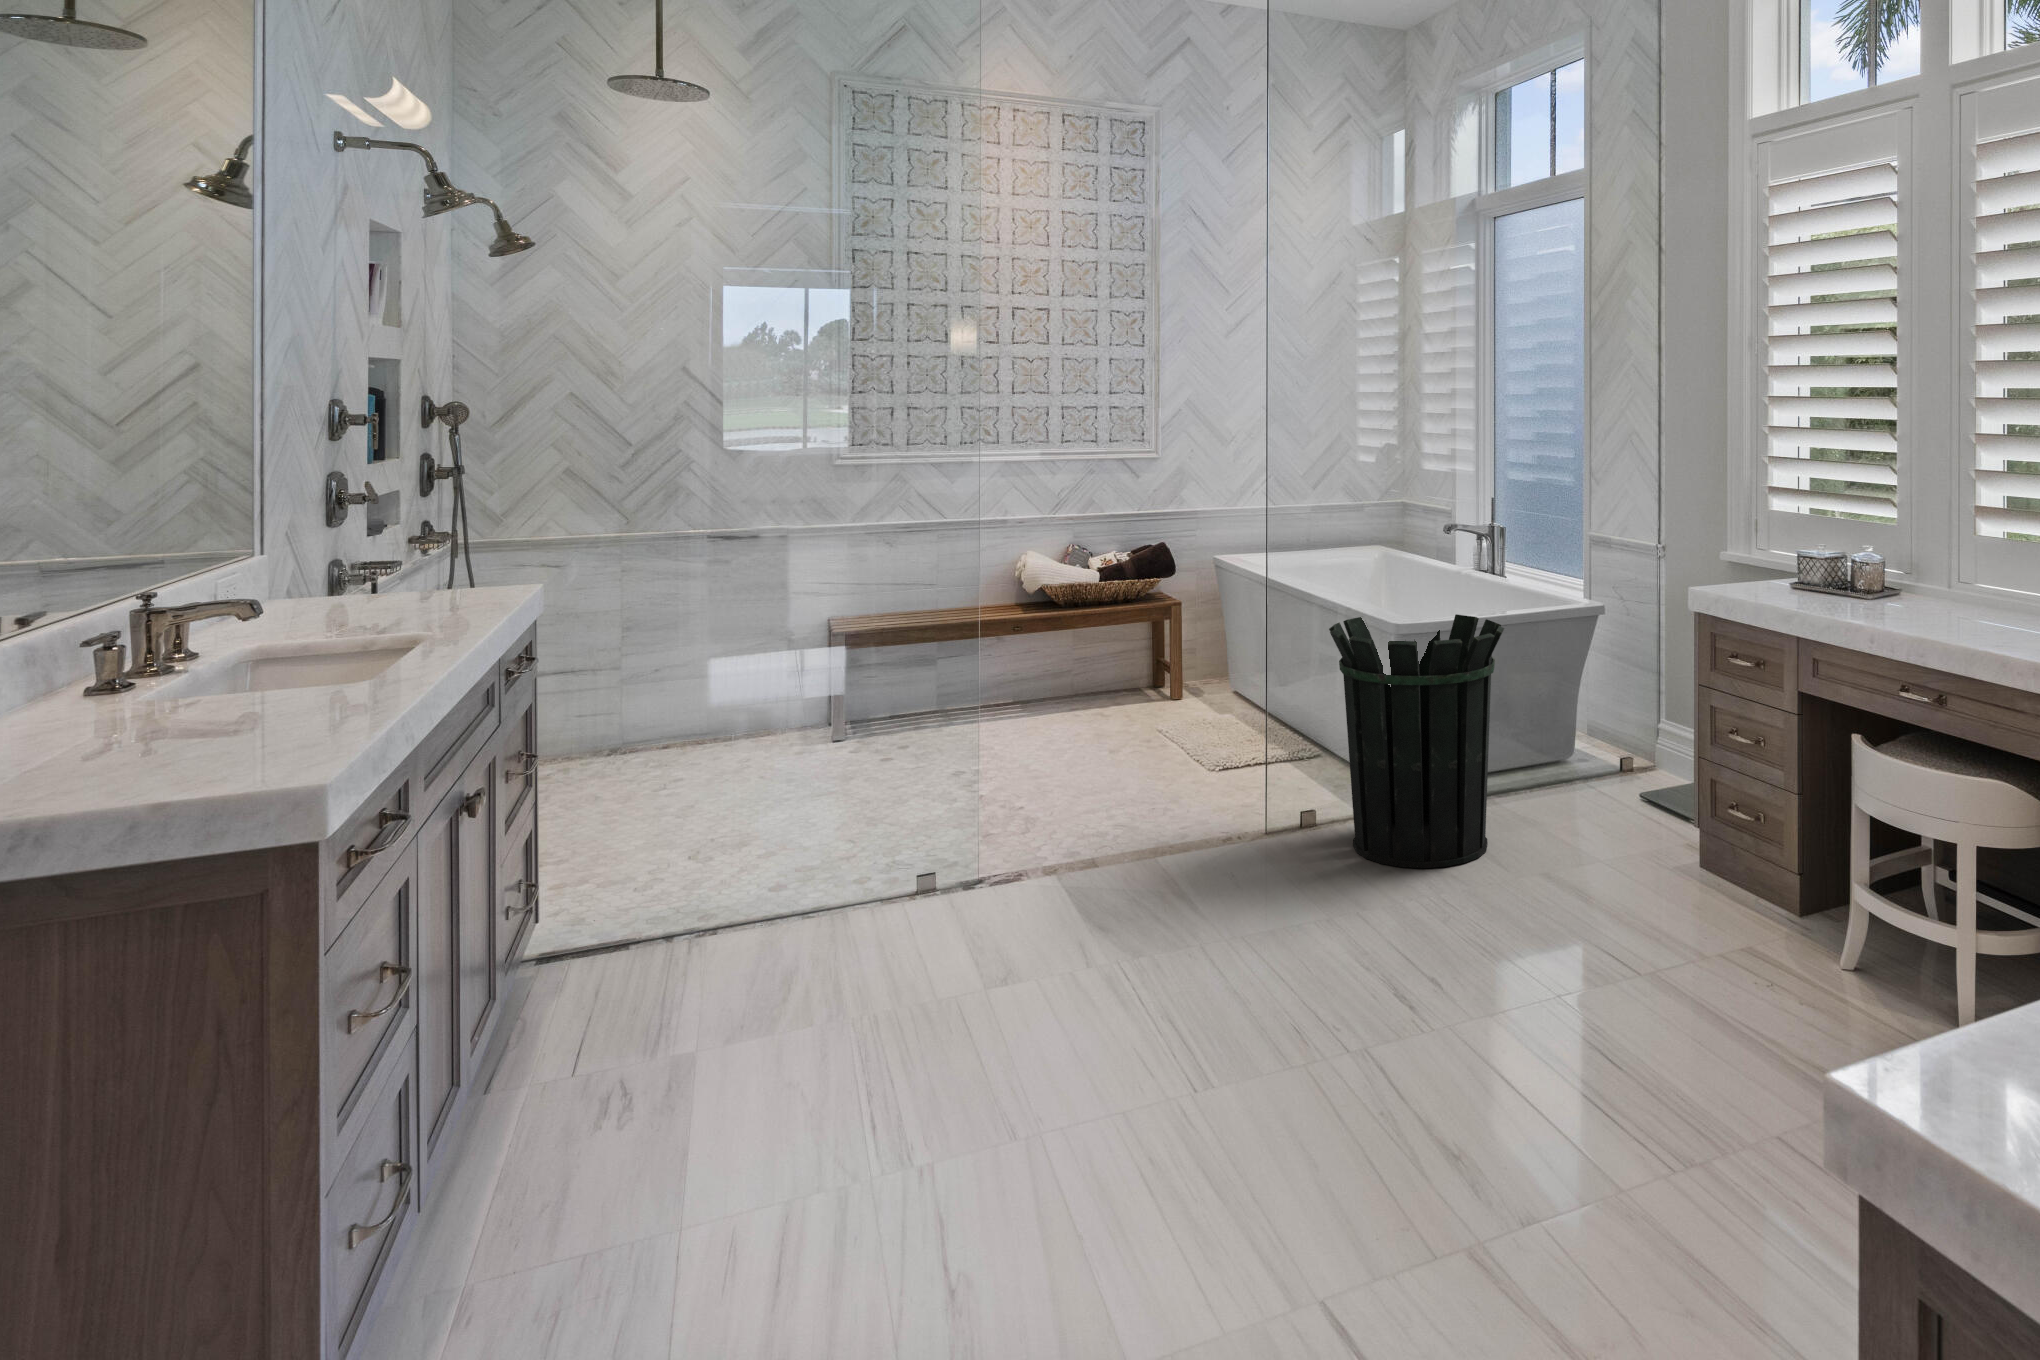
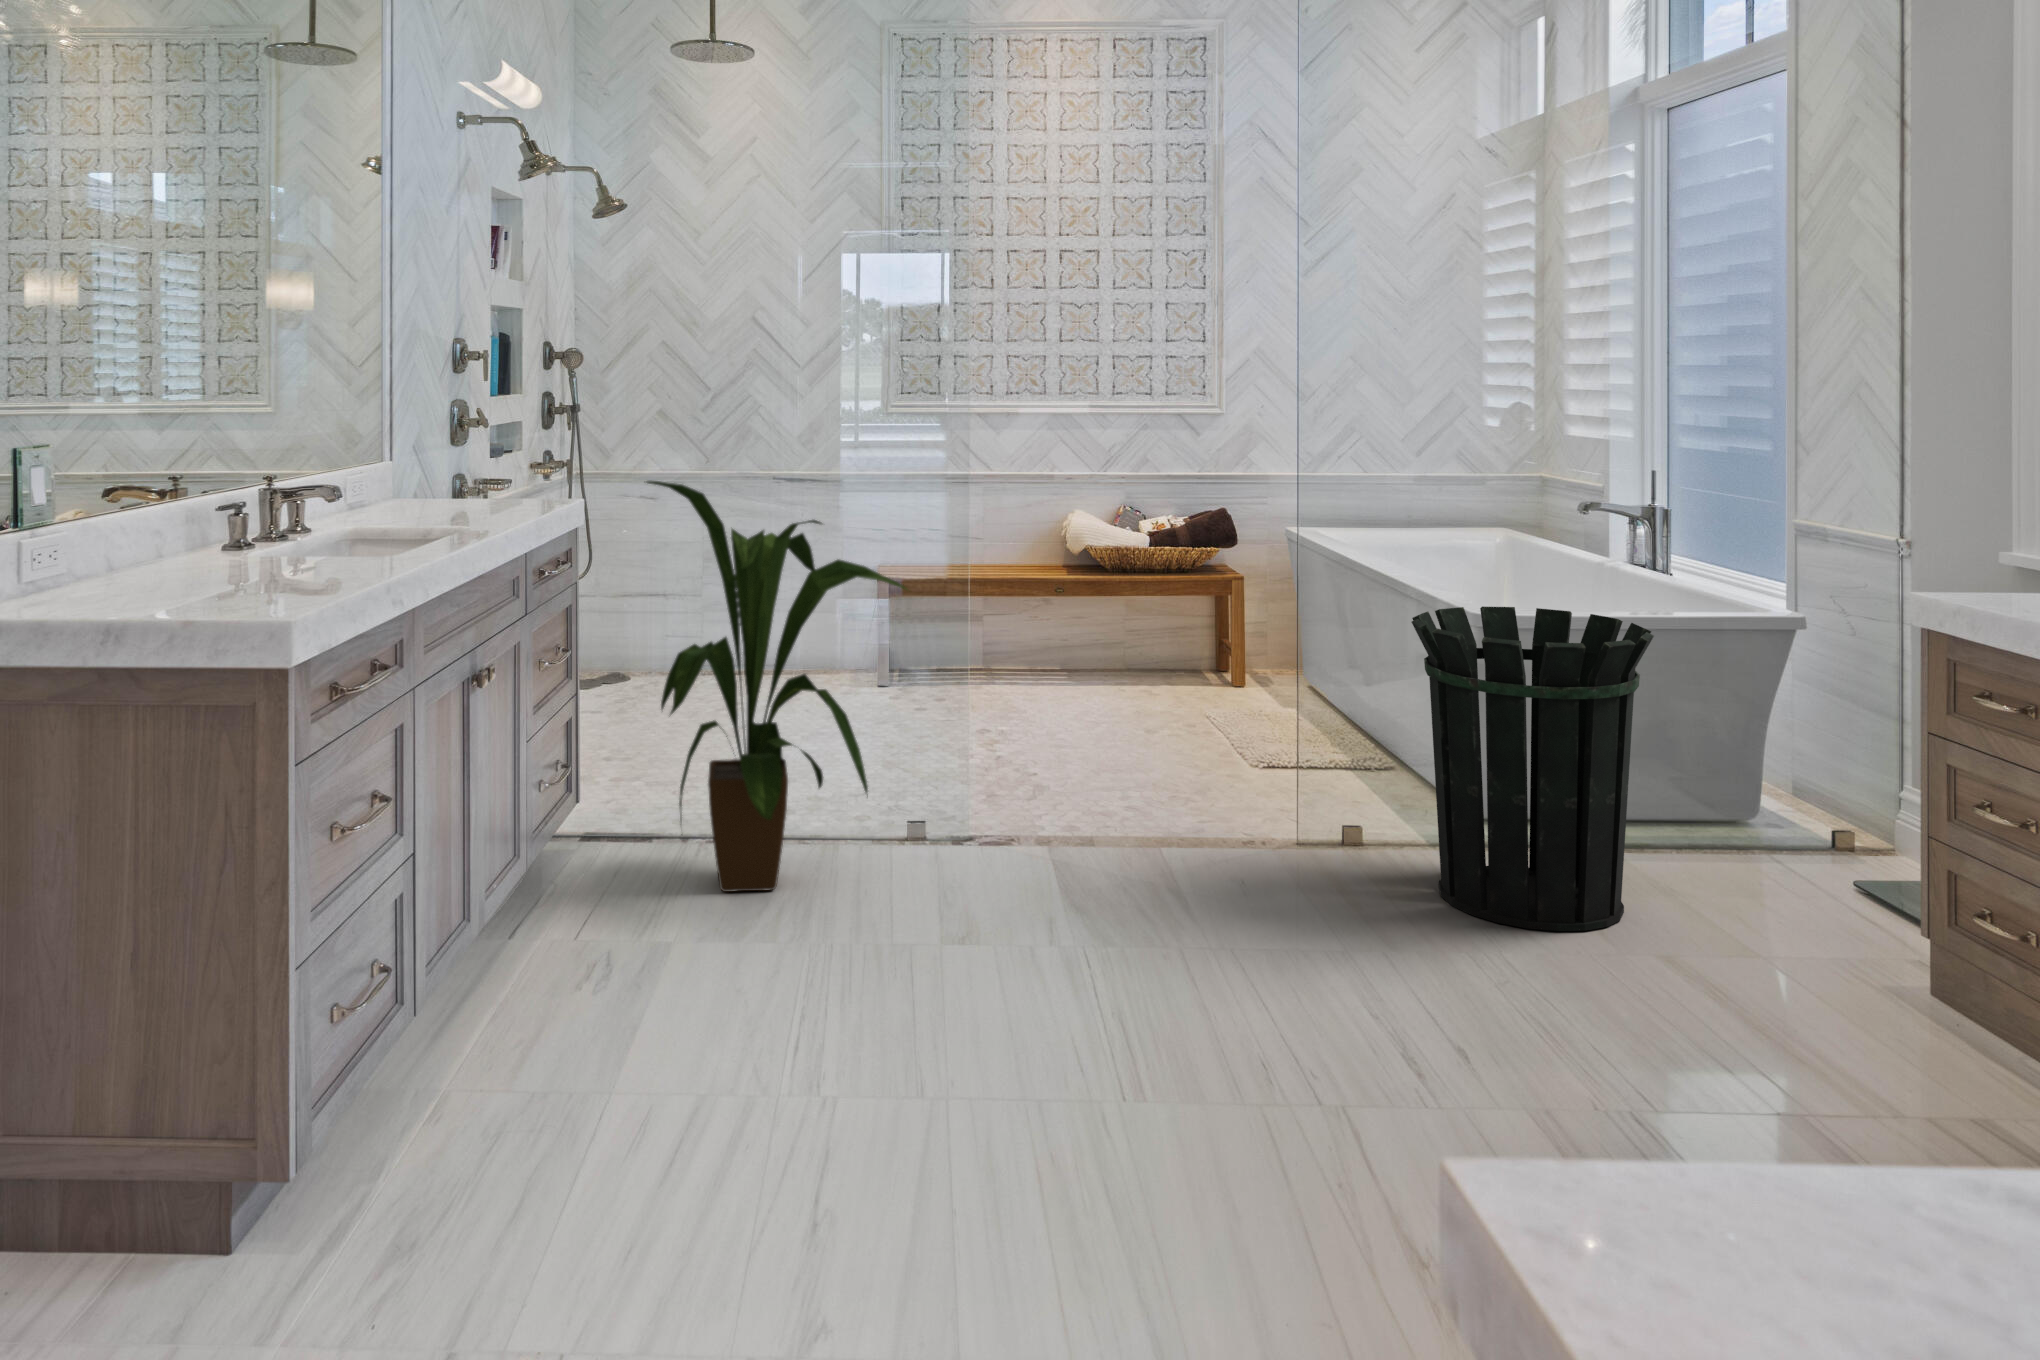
house plant: none [643,556,905,949] -> present [647,481,906,892]

